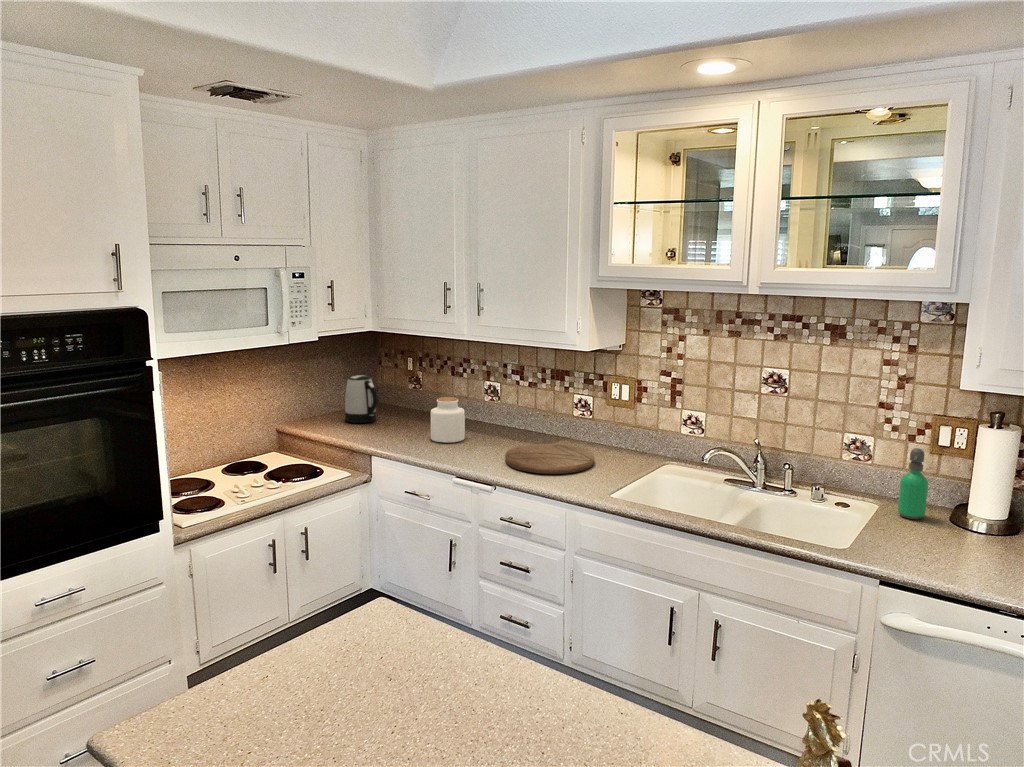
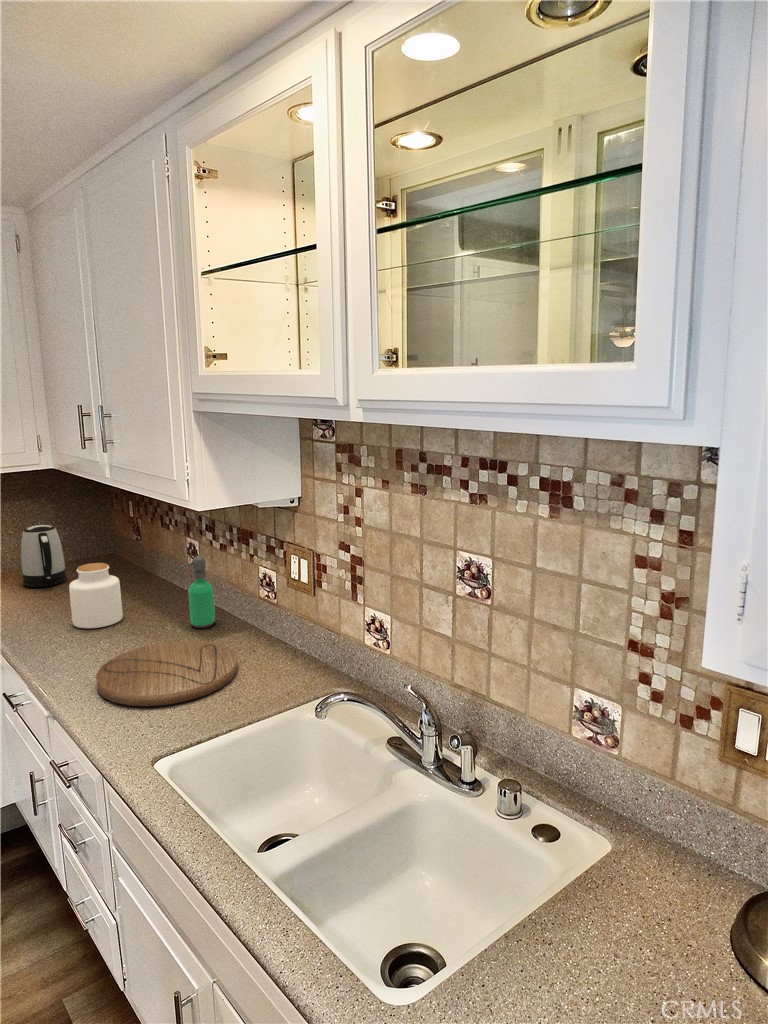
soap dispenser: present [898,448,928,519] -> present [181,556,215,628]

